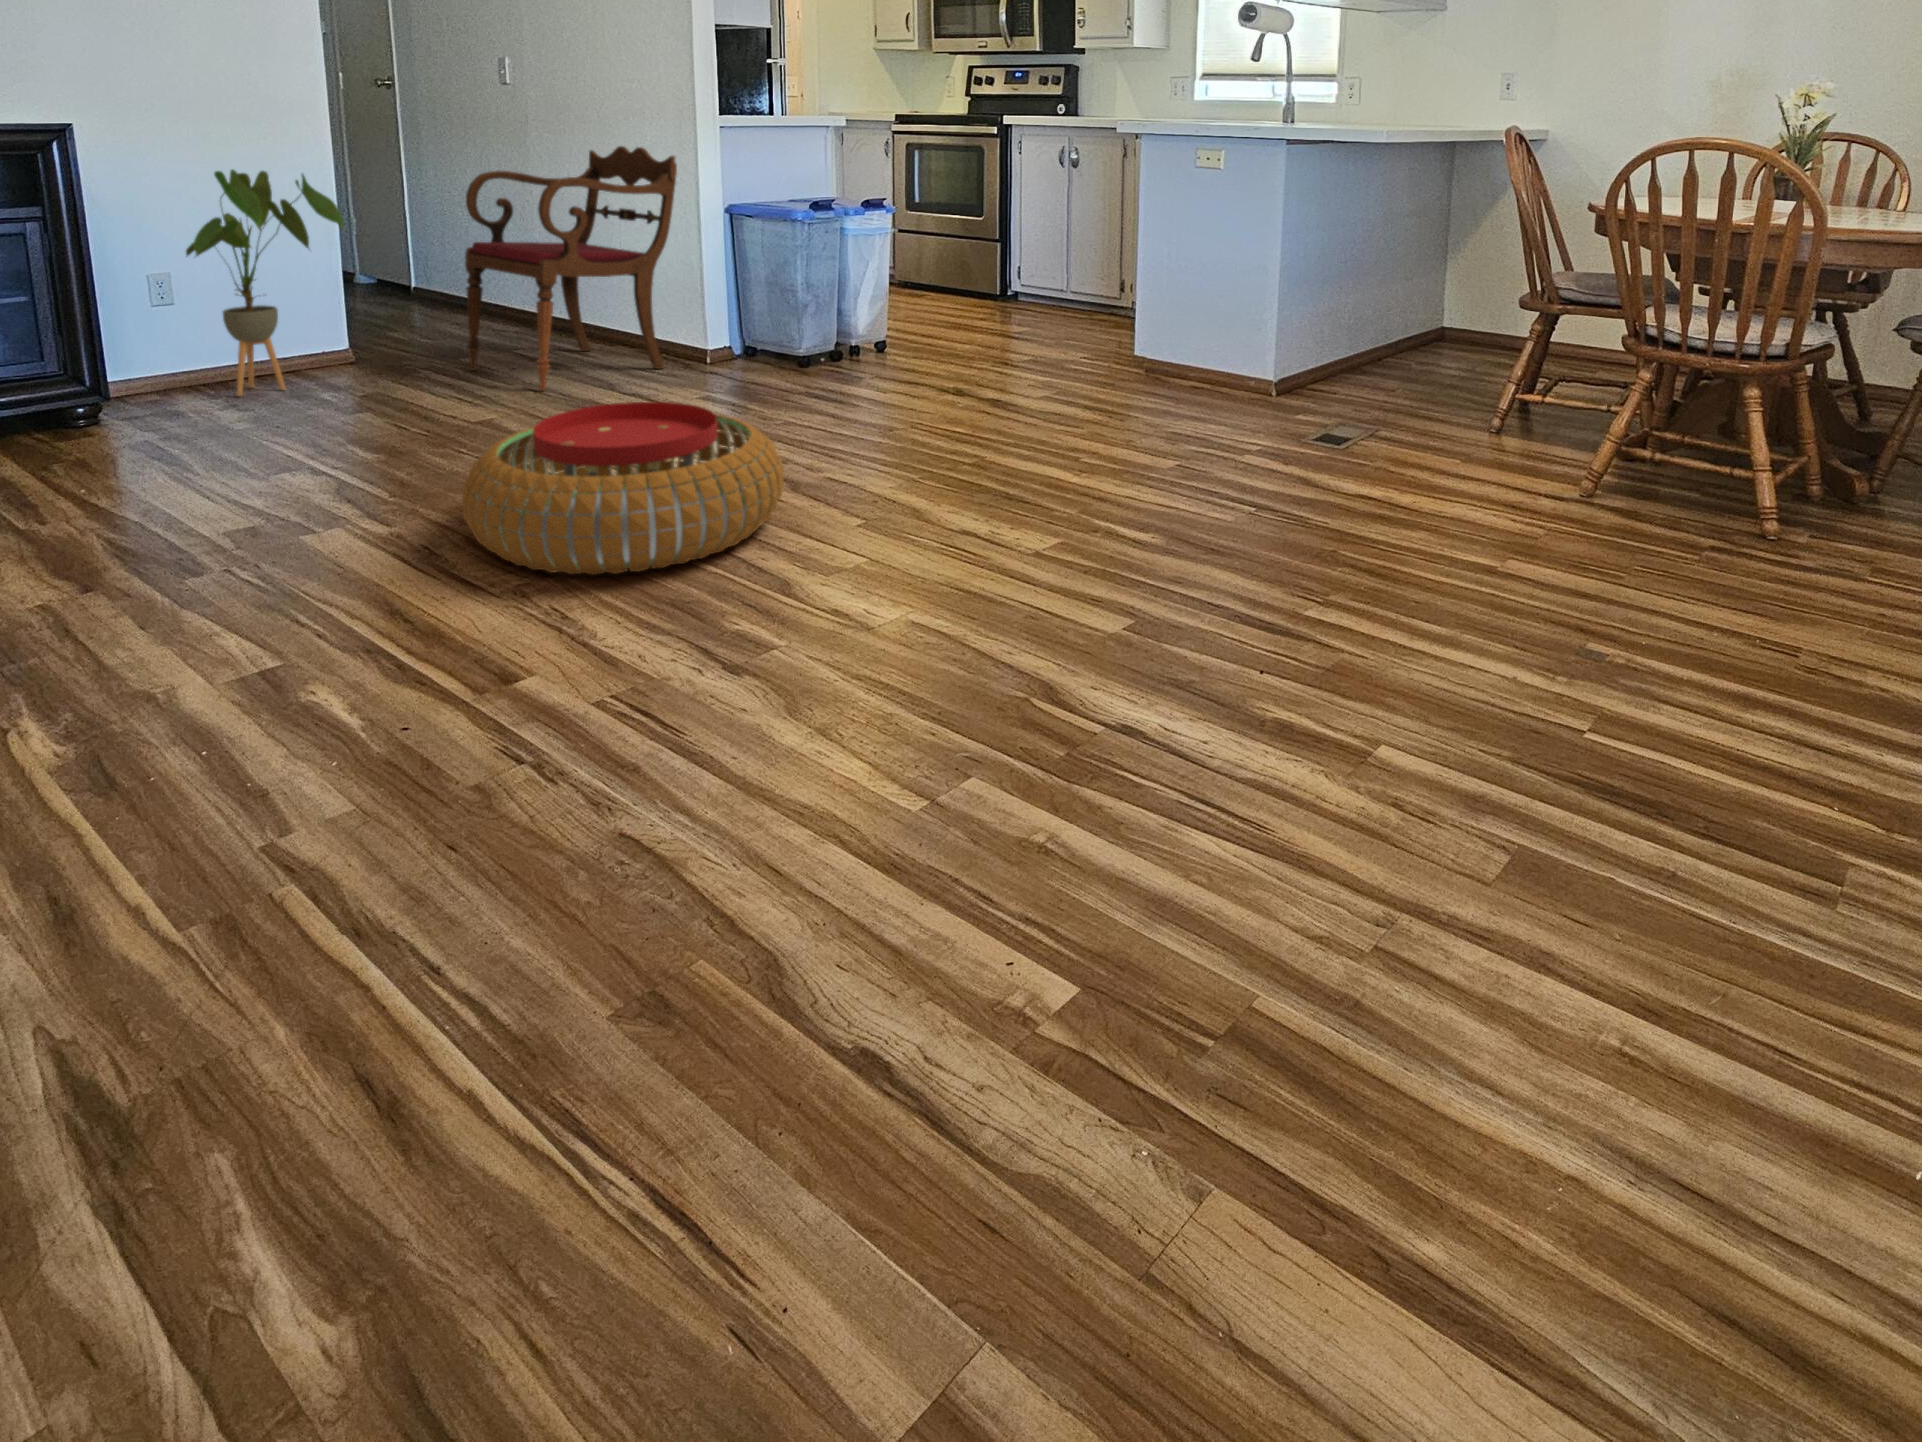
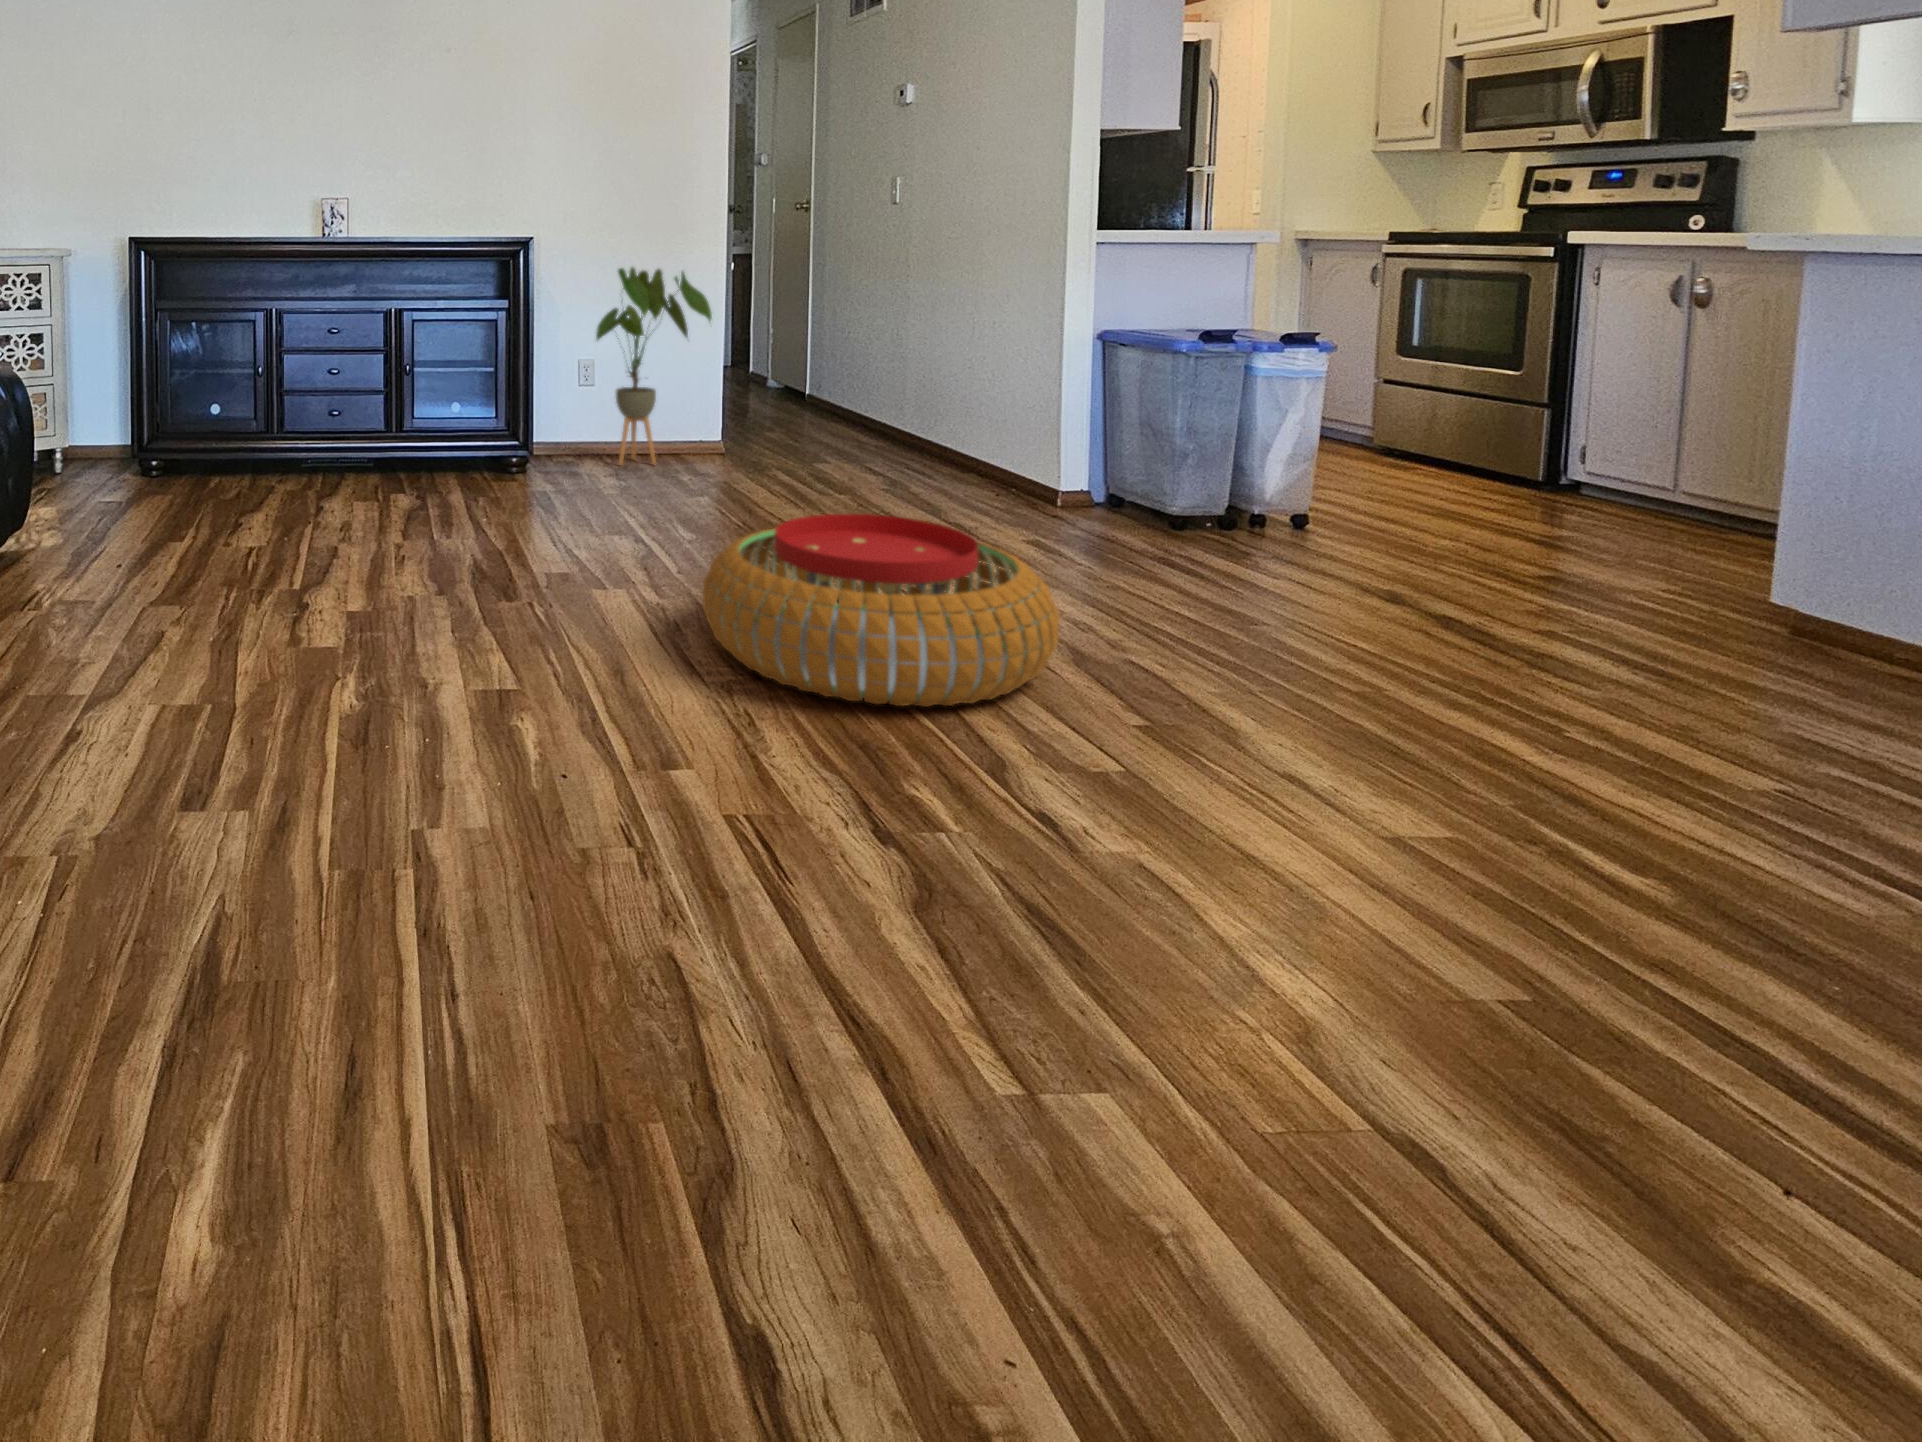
armchair: present [465,146,677,390] -> none [812,243,1045,499]

